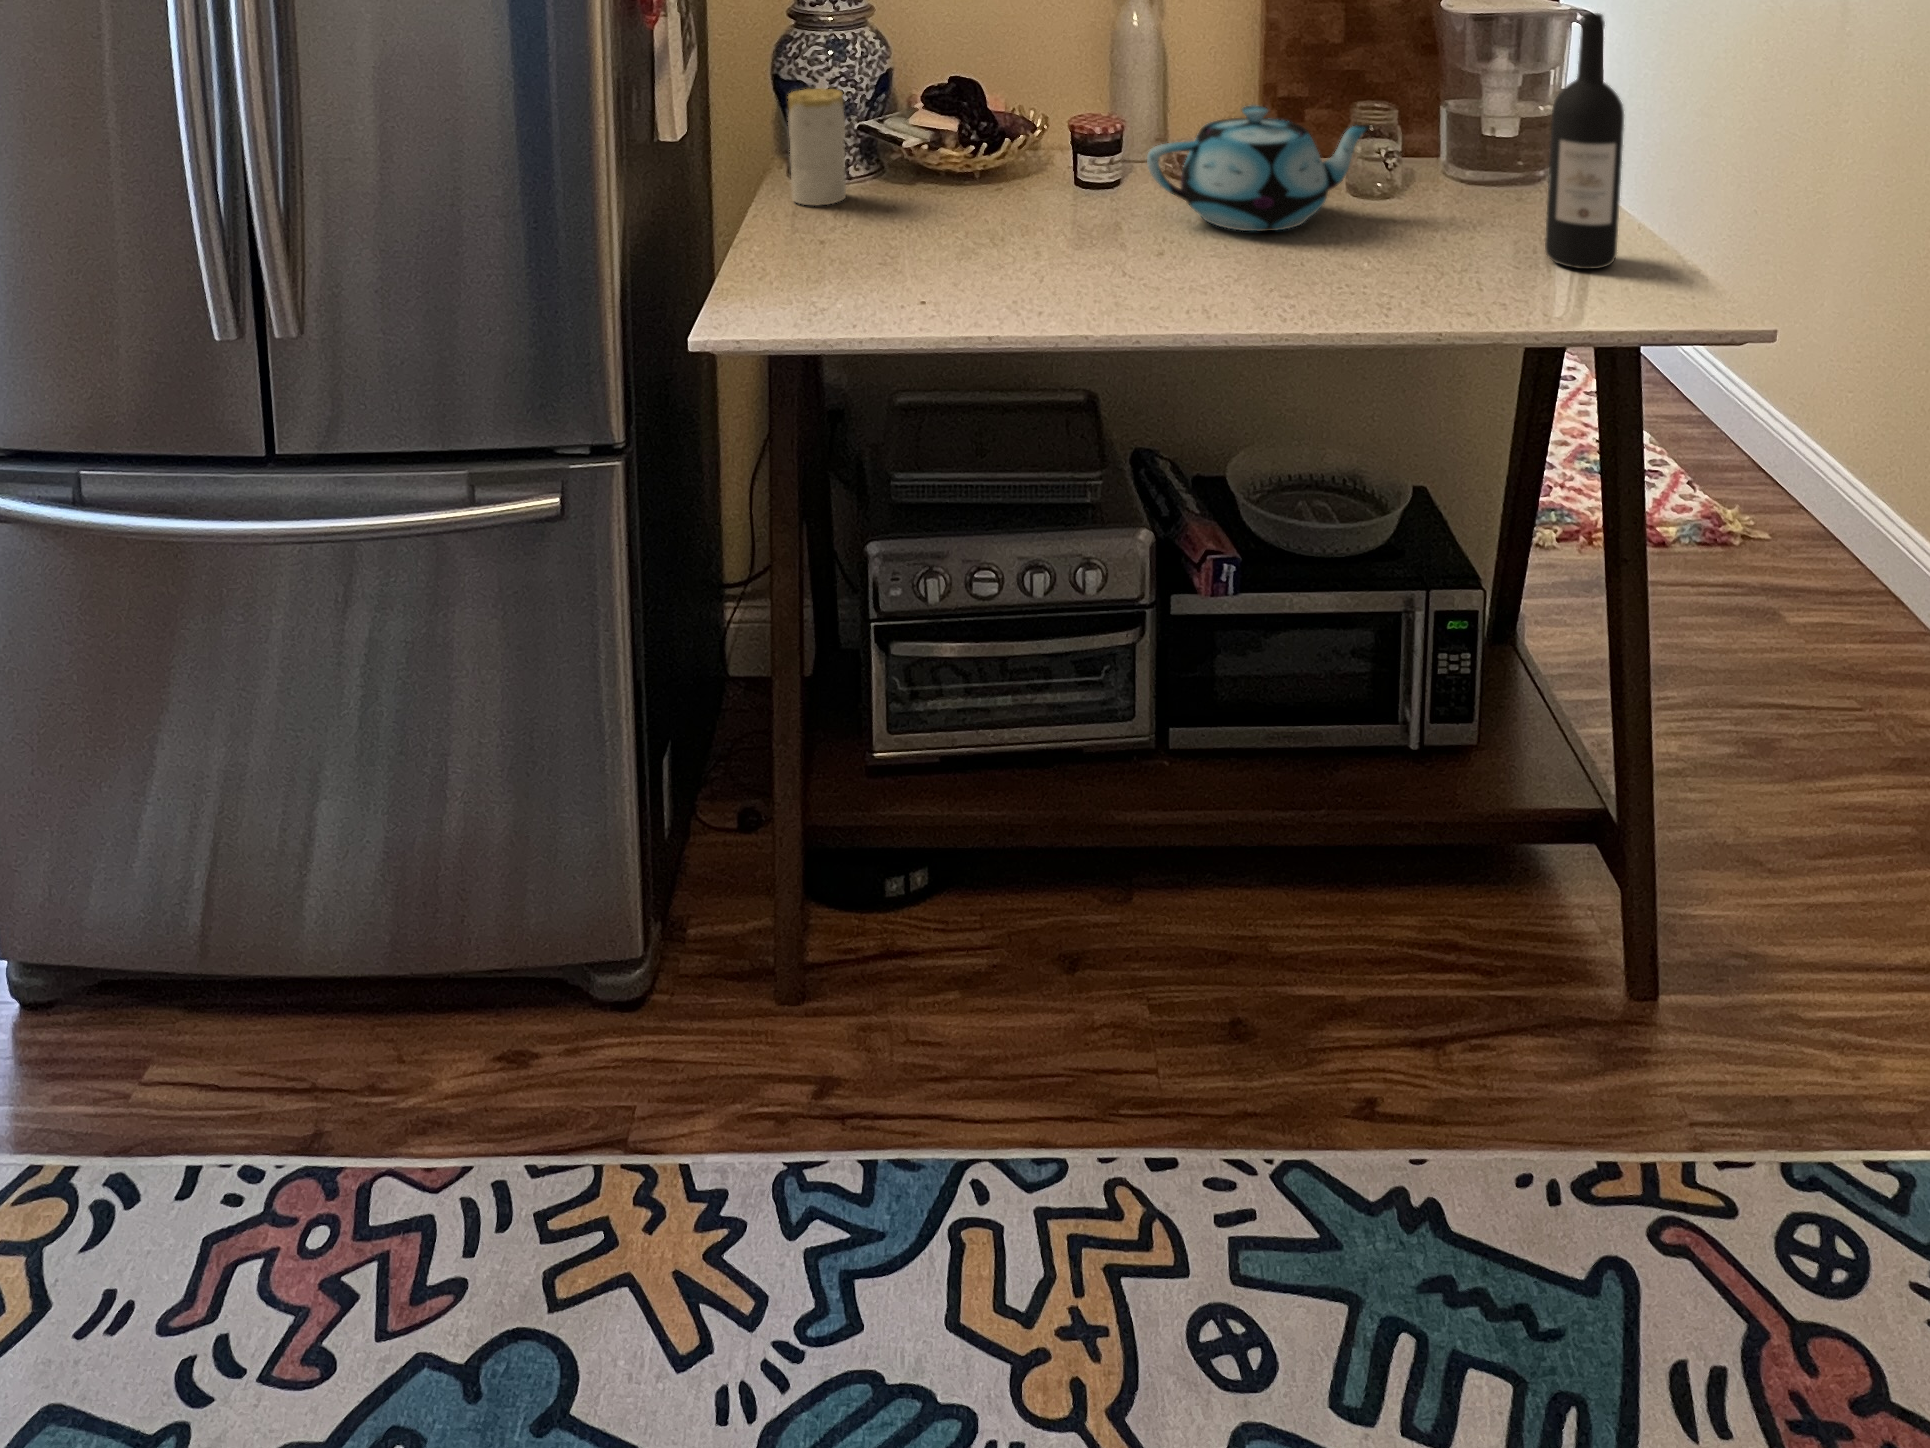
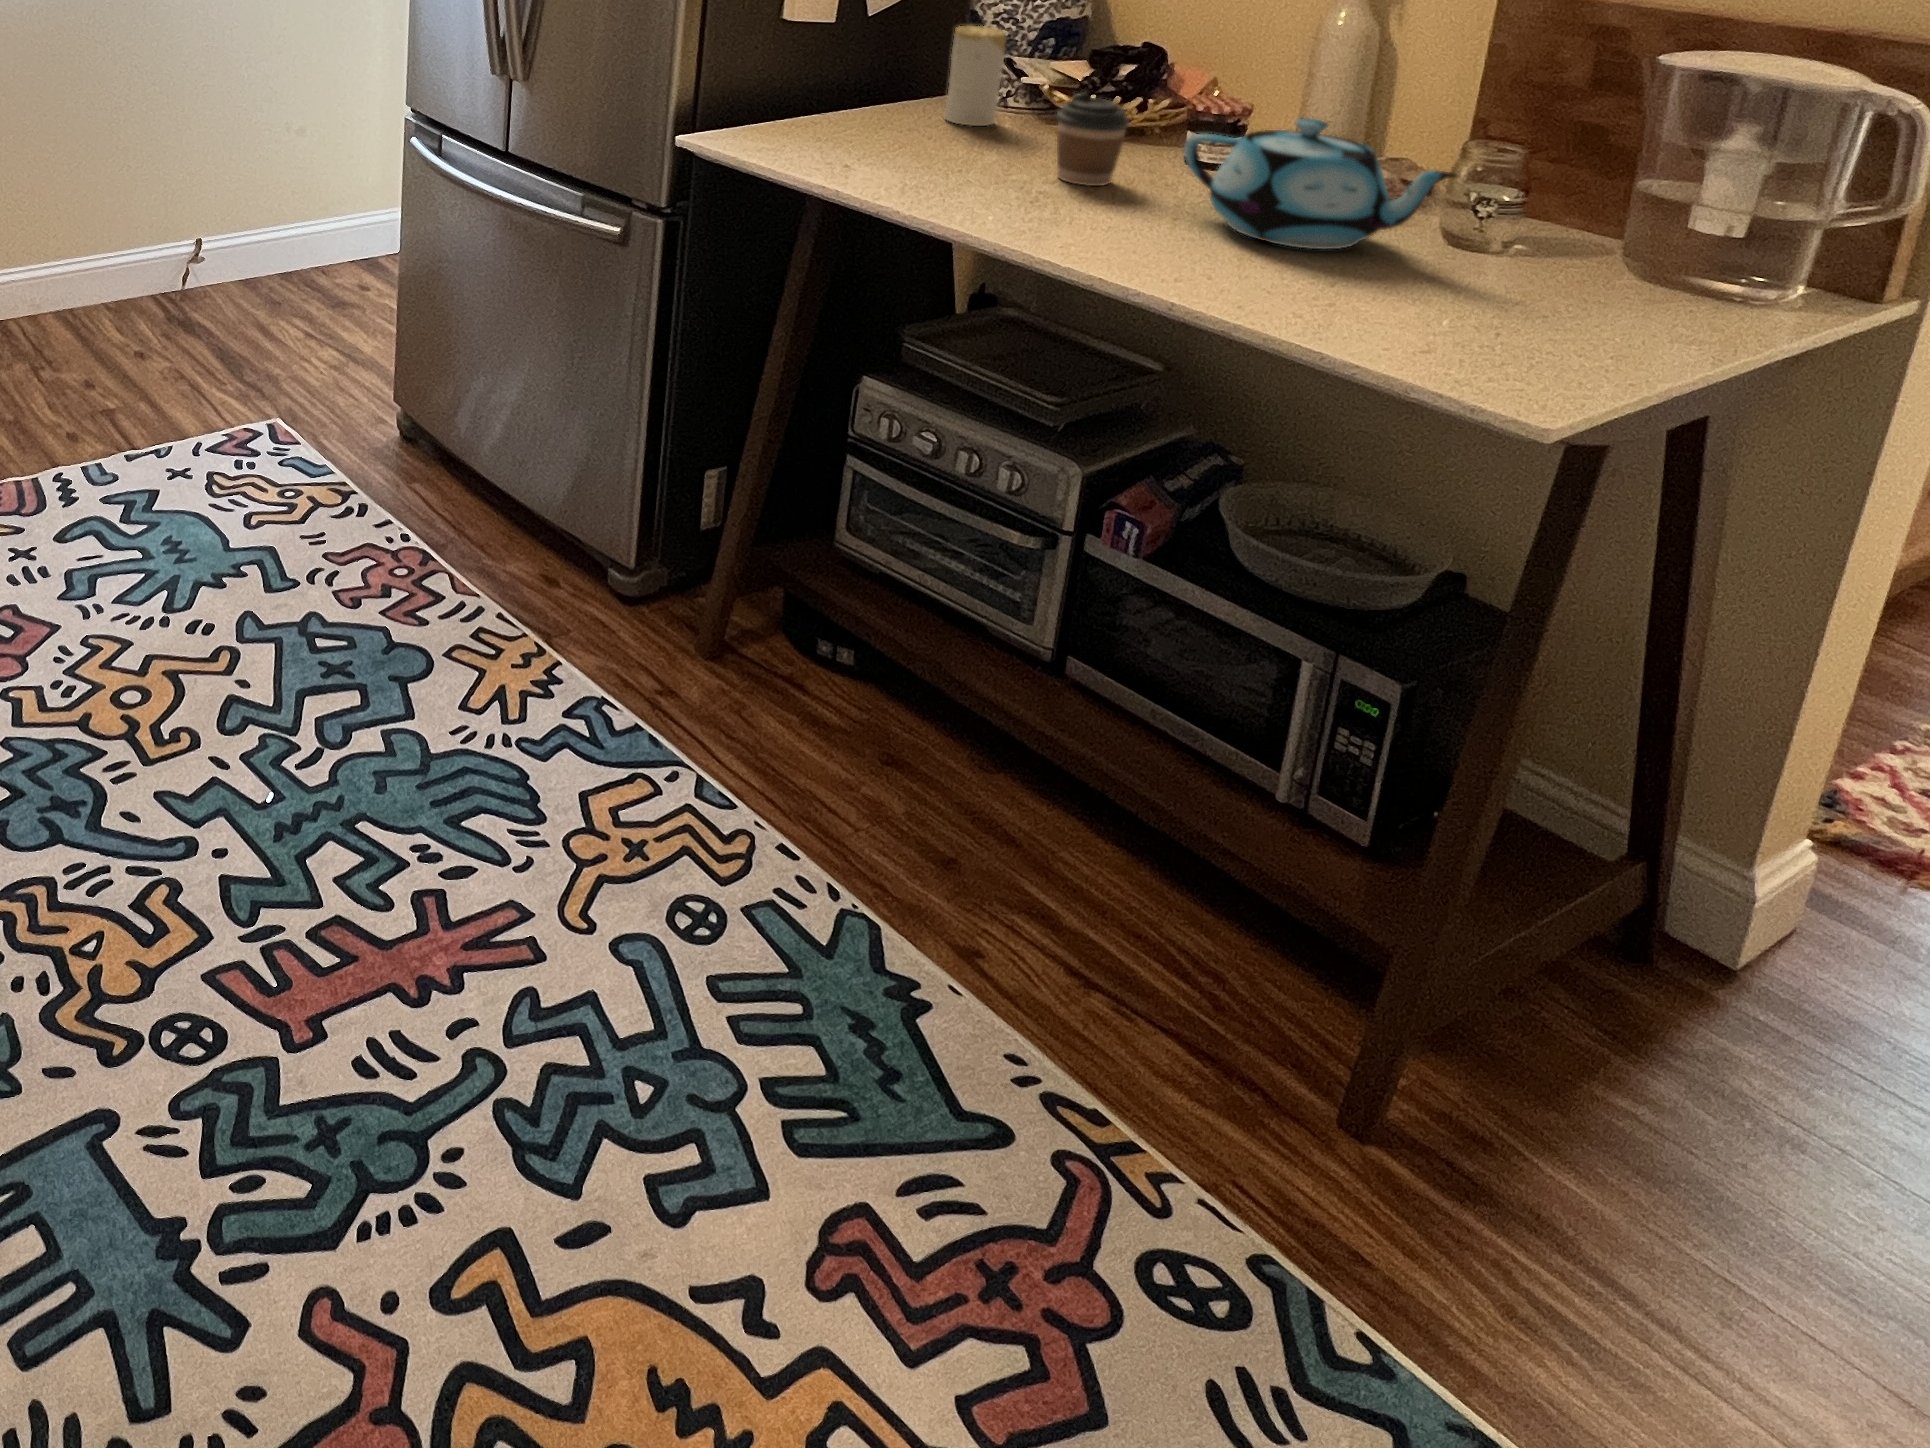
wine bottle: present [1545,13,1624,269] -> none [1483,73,1621,371]
coffee cup: none [1004,133,1075,232] -> present [1057,92,1129,186]

